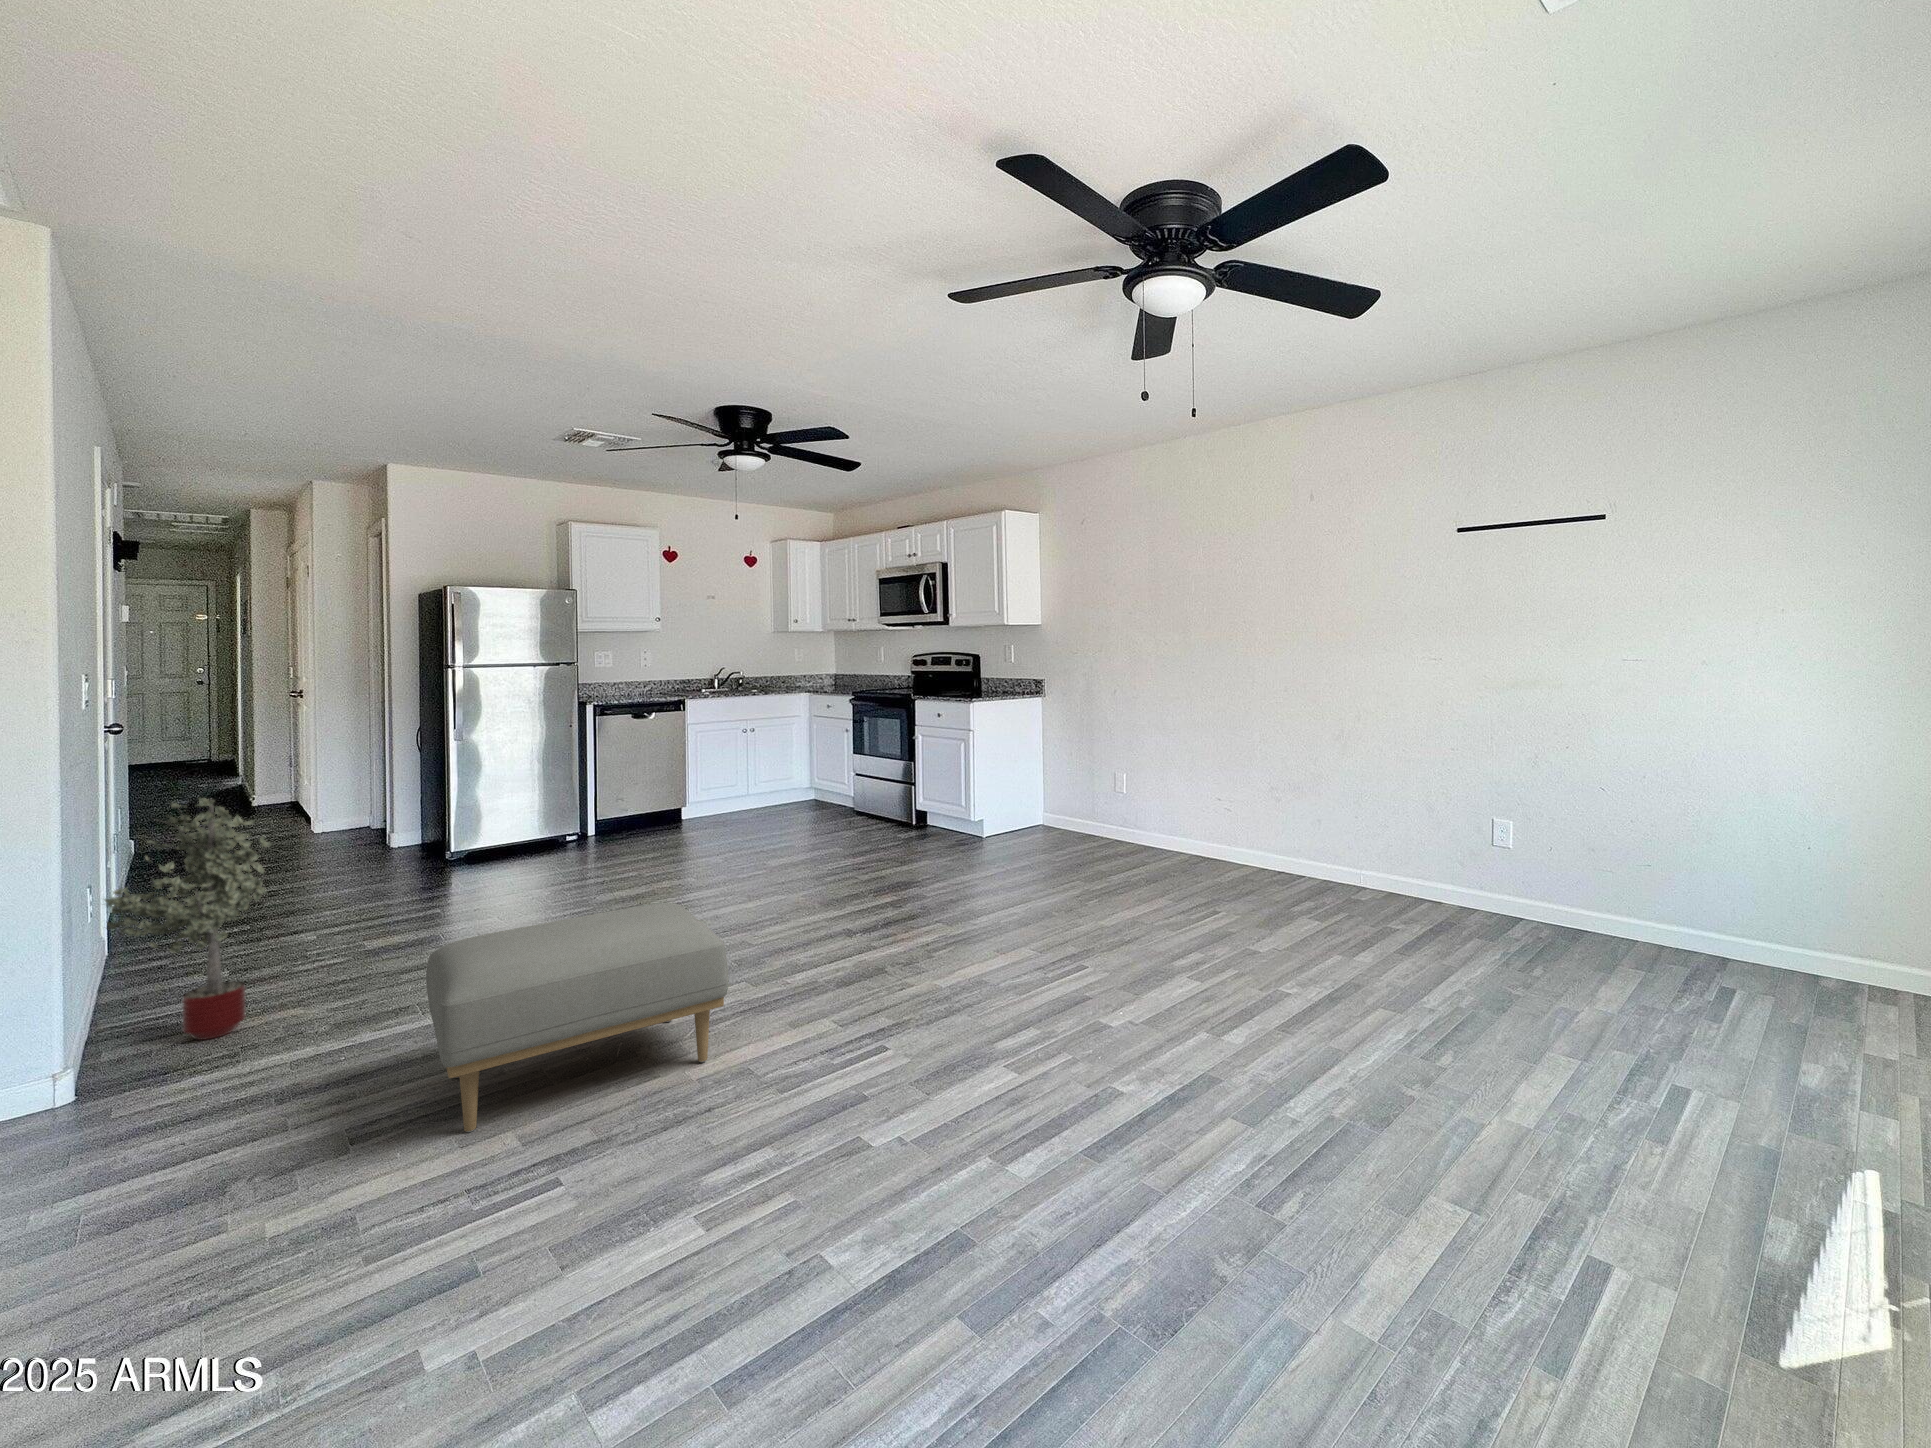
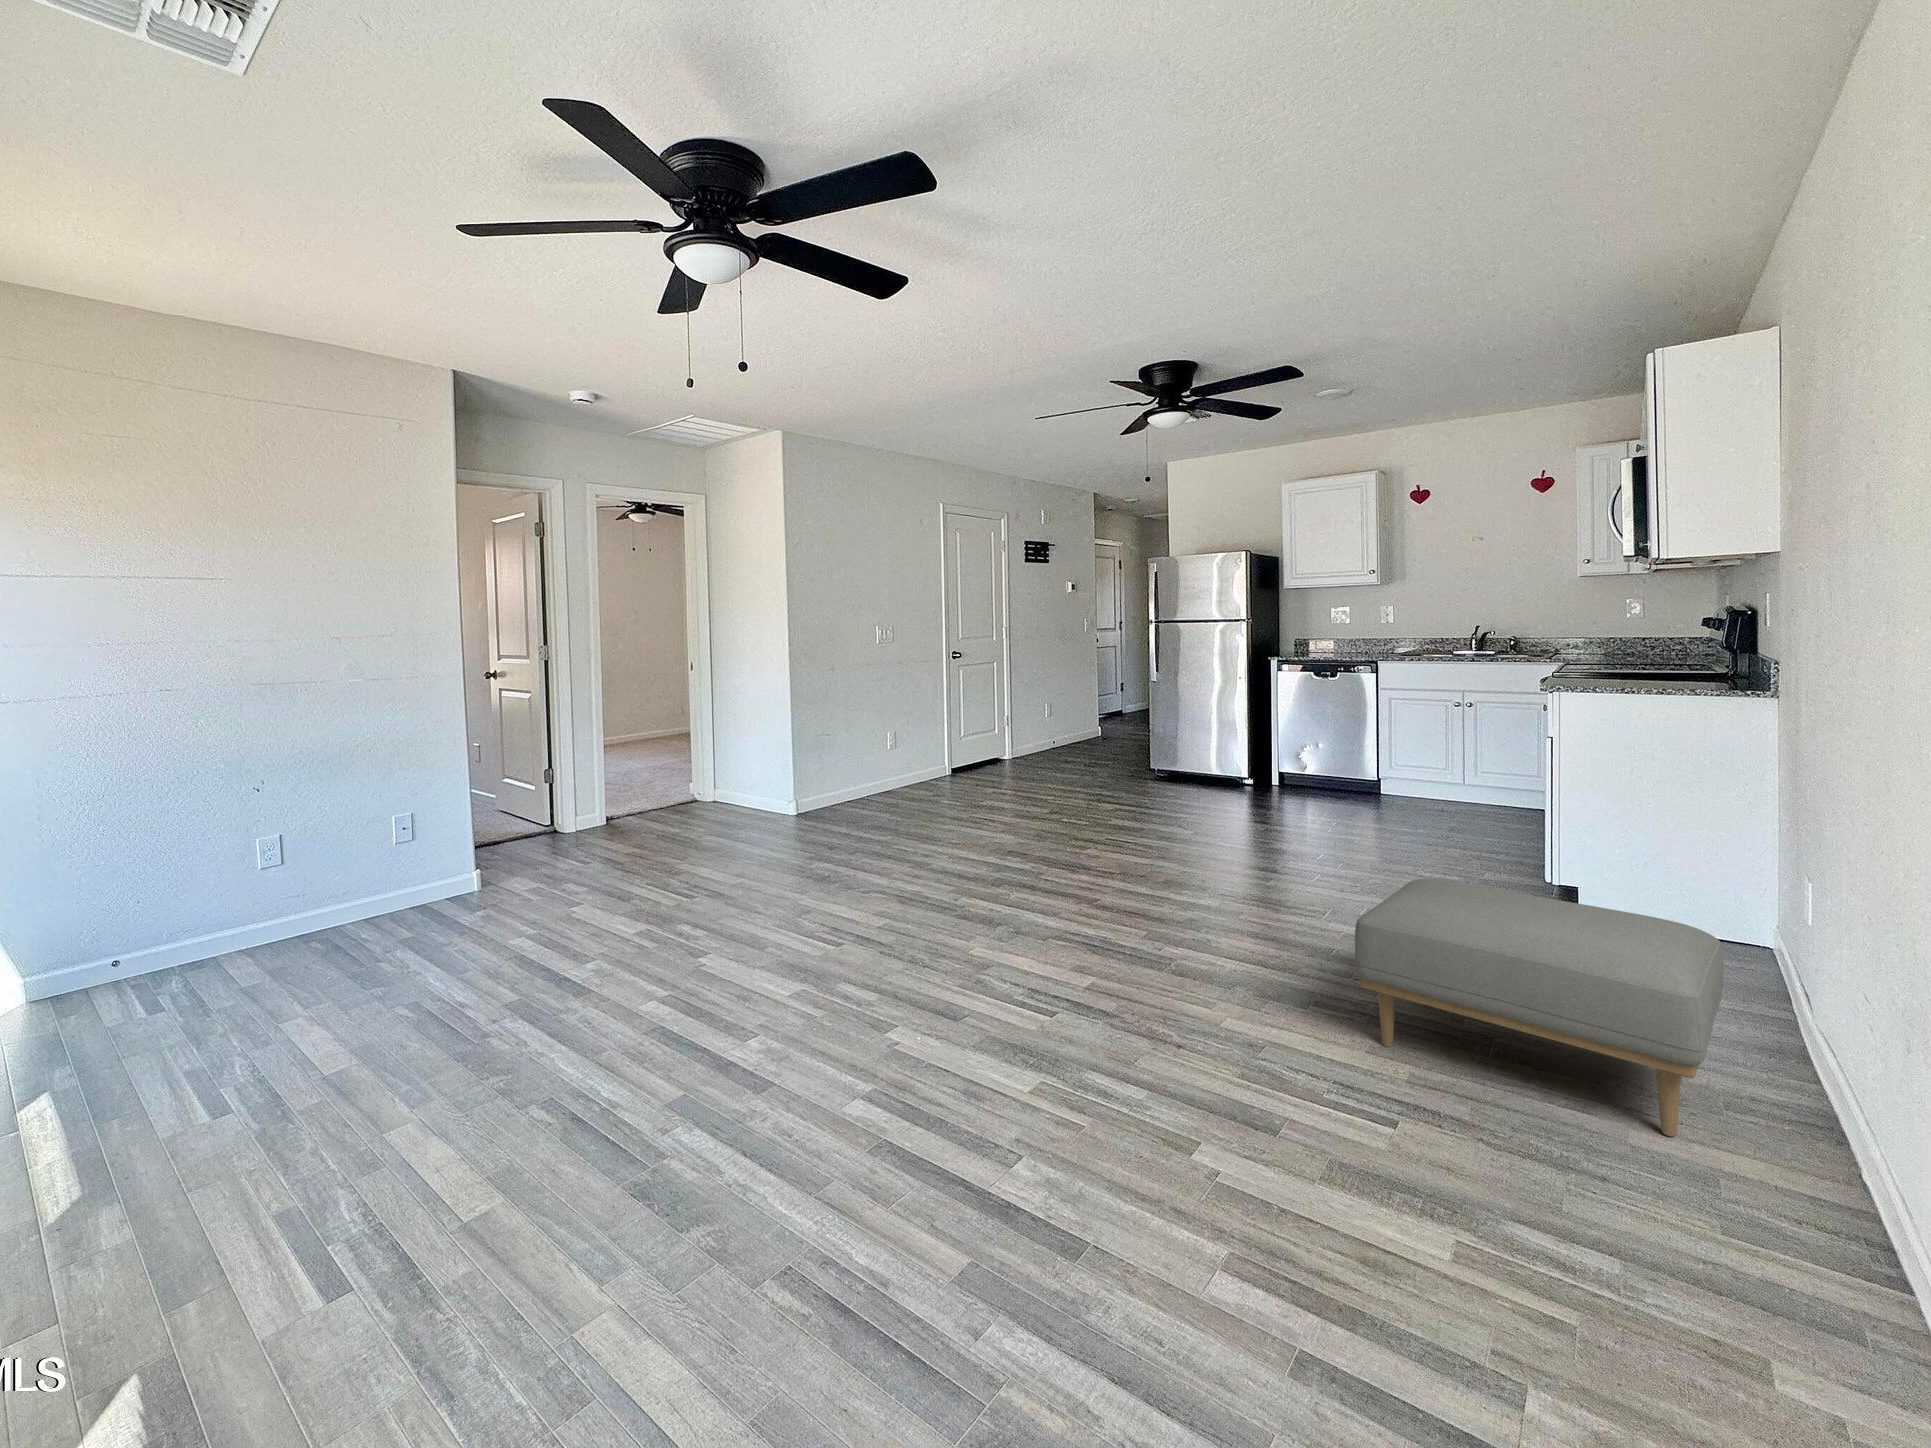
potted tree: present [104,798,271,1040] -> none [1270,716,1375,899]

